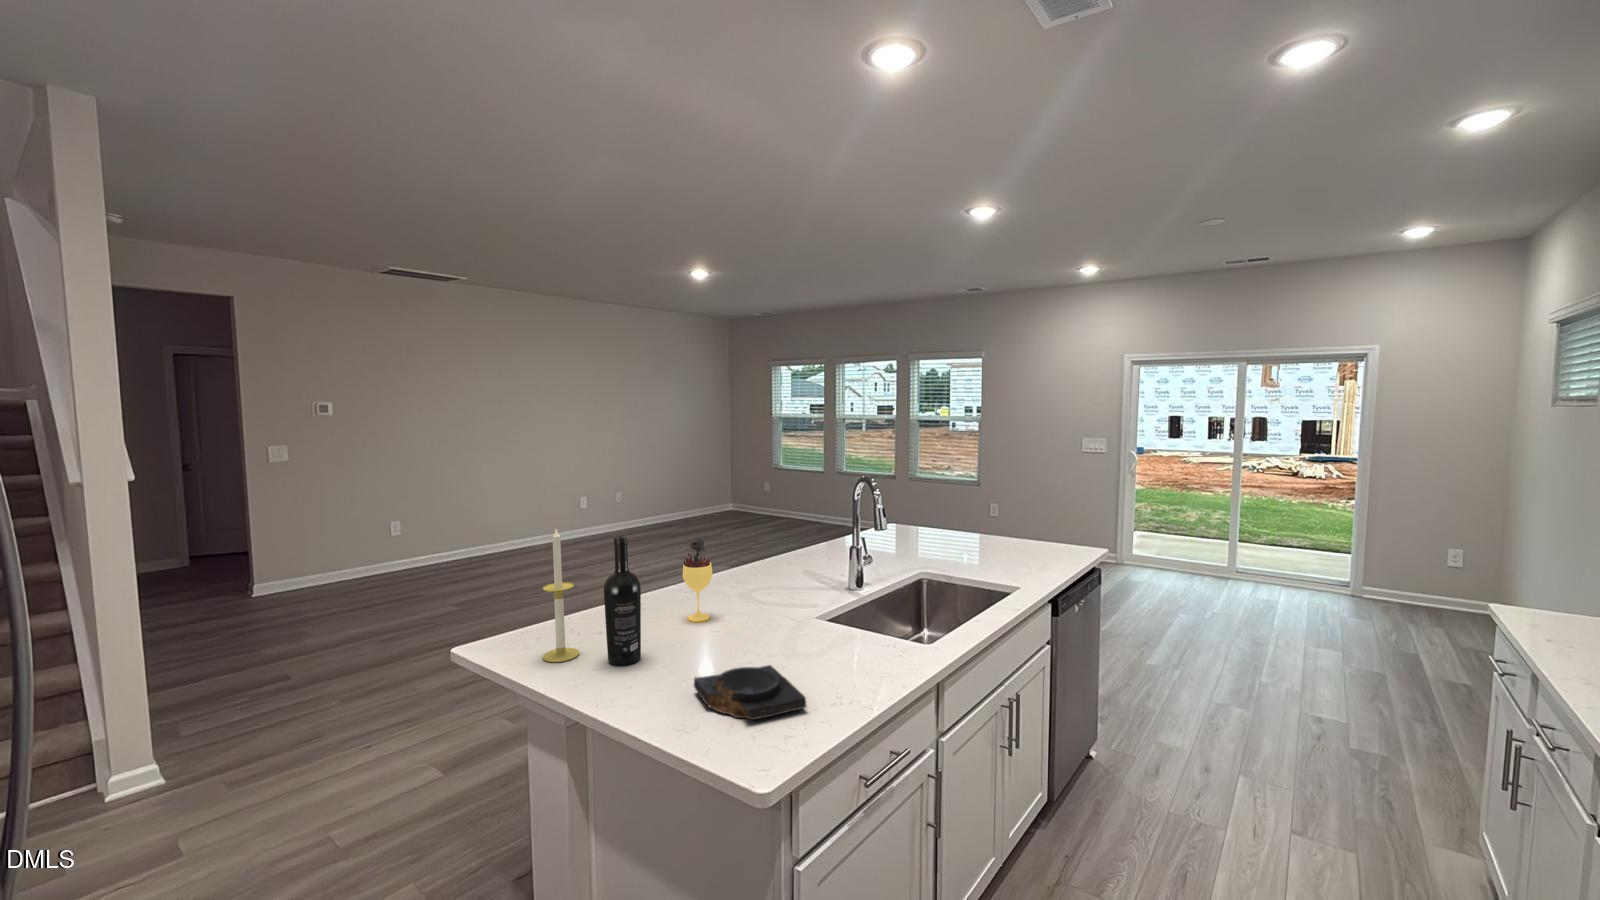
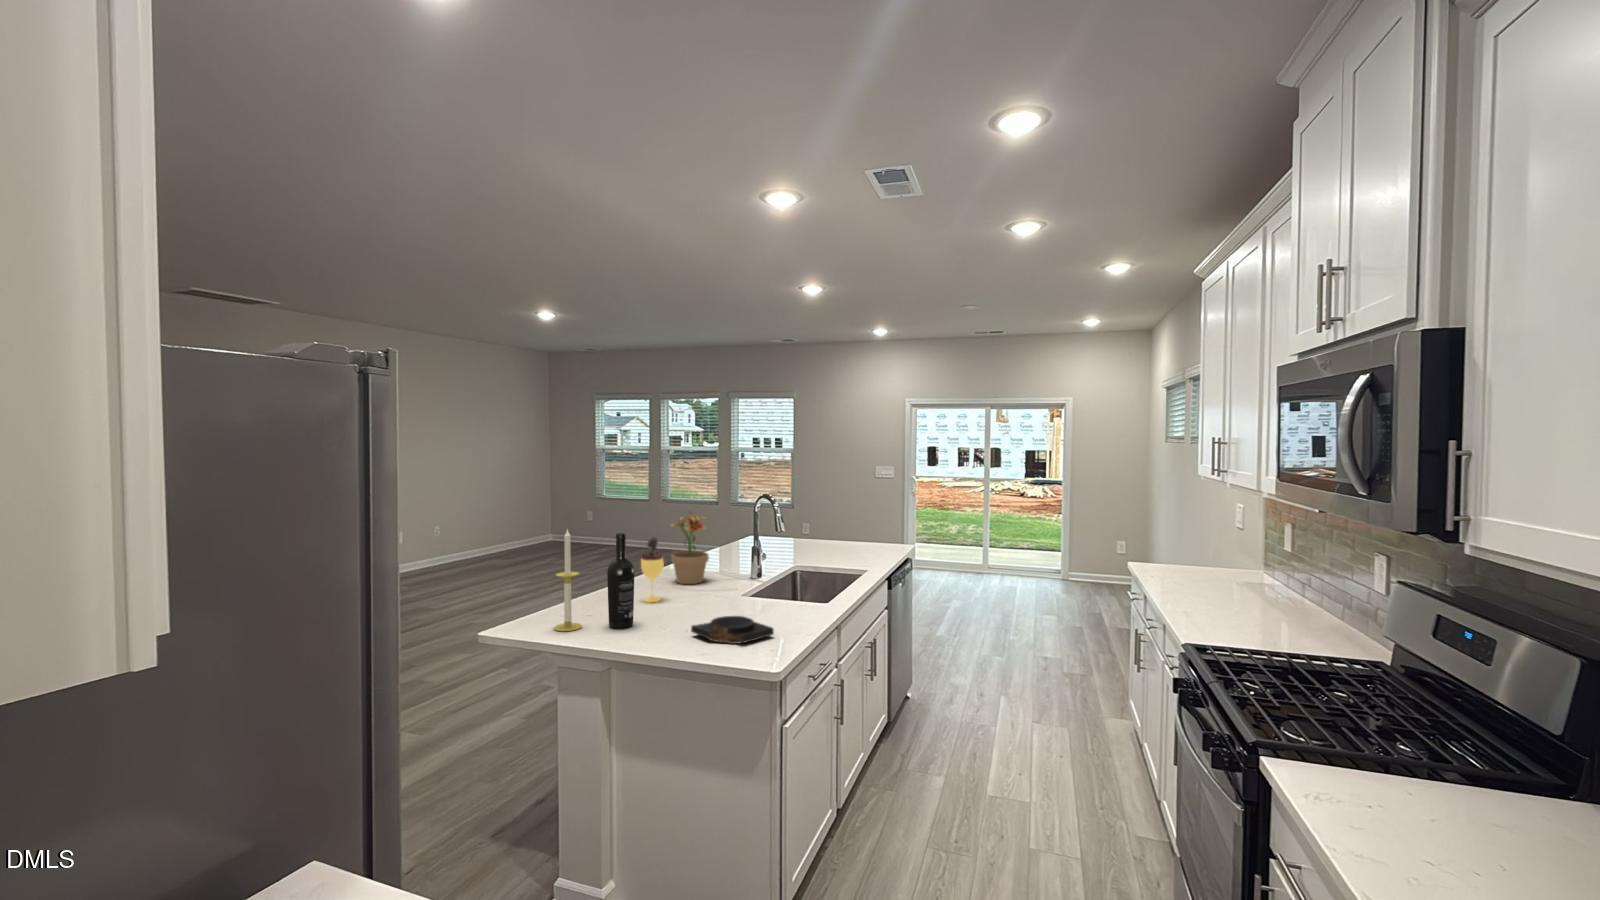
potted plant: none [740,500,792,595] -> present [671,513,709,584]

